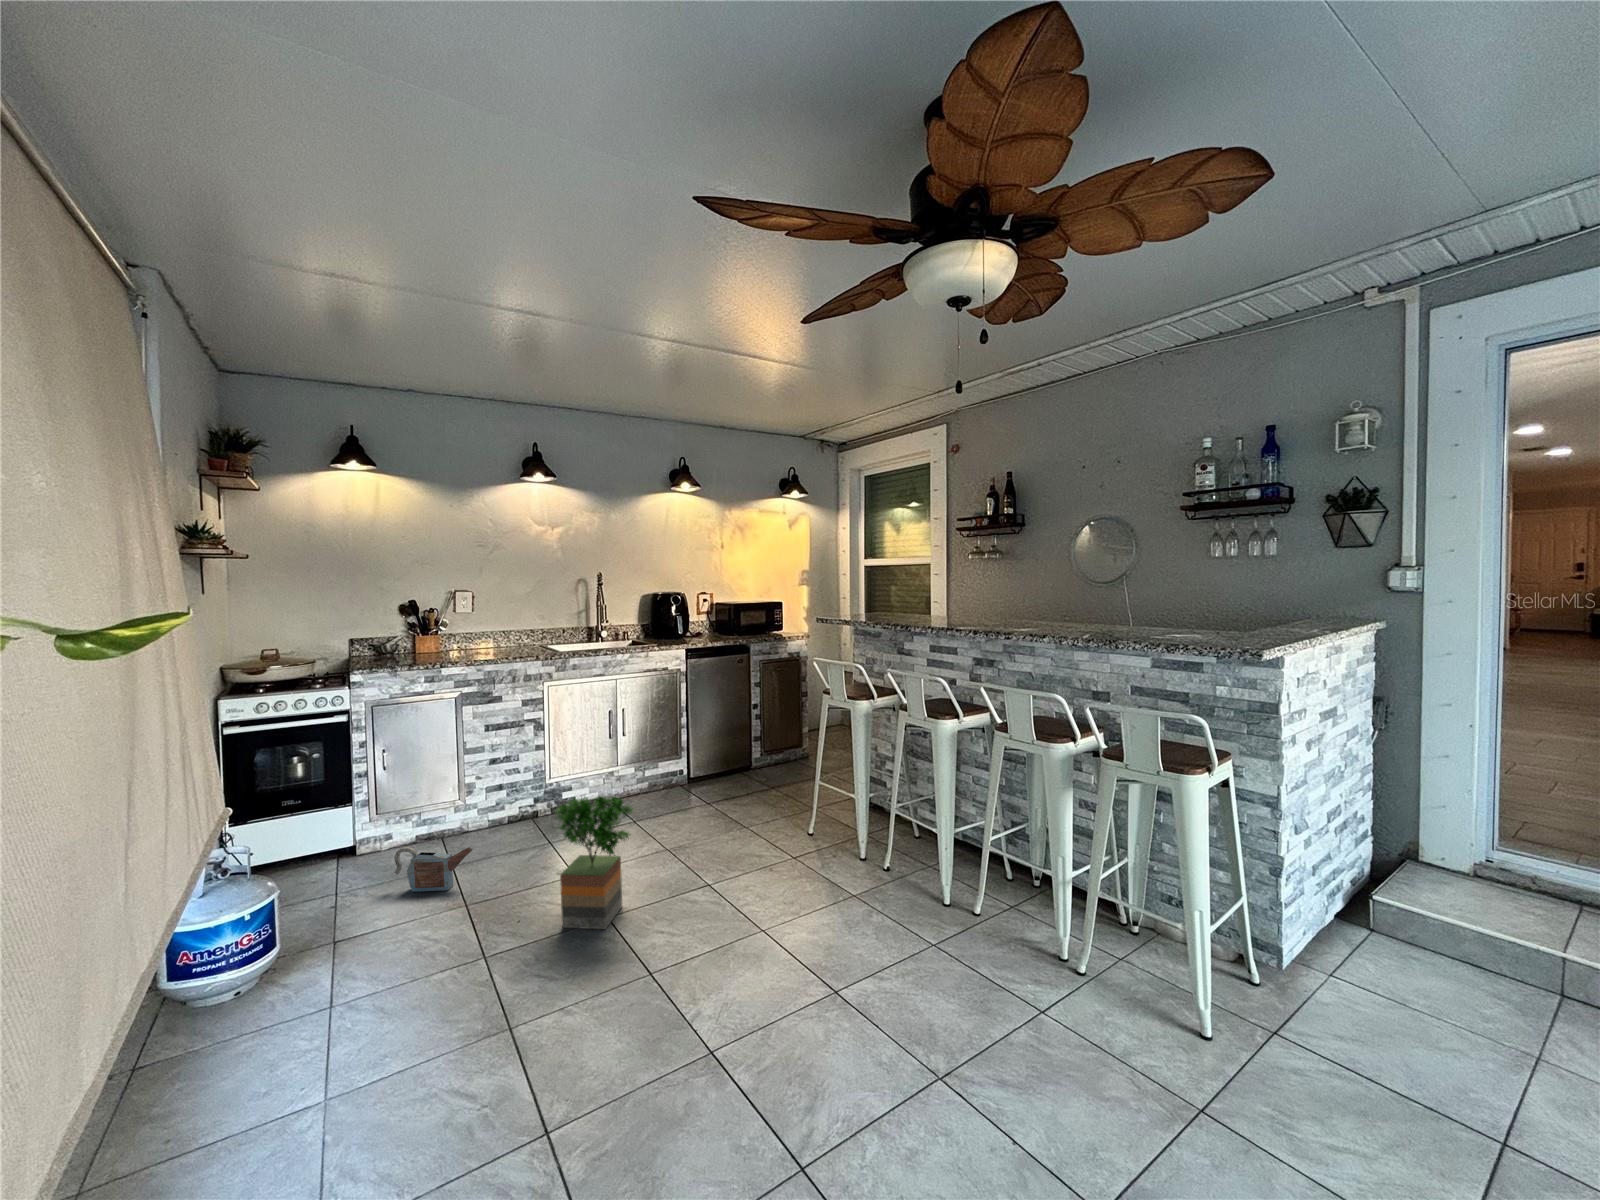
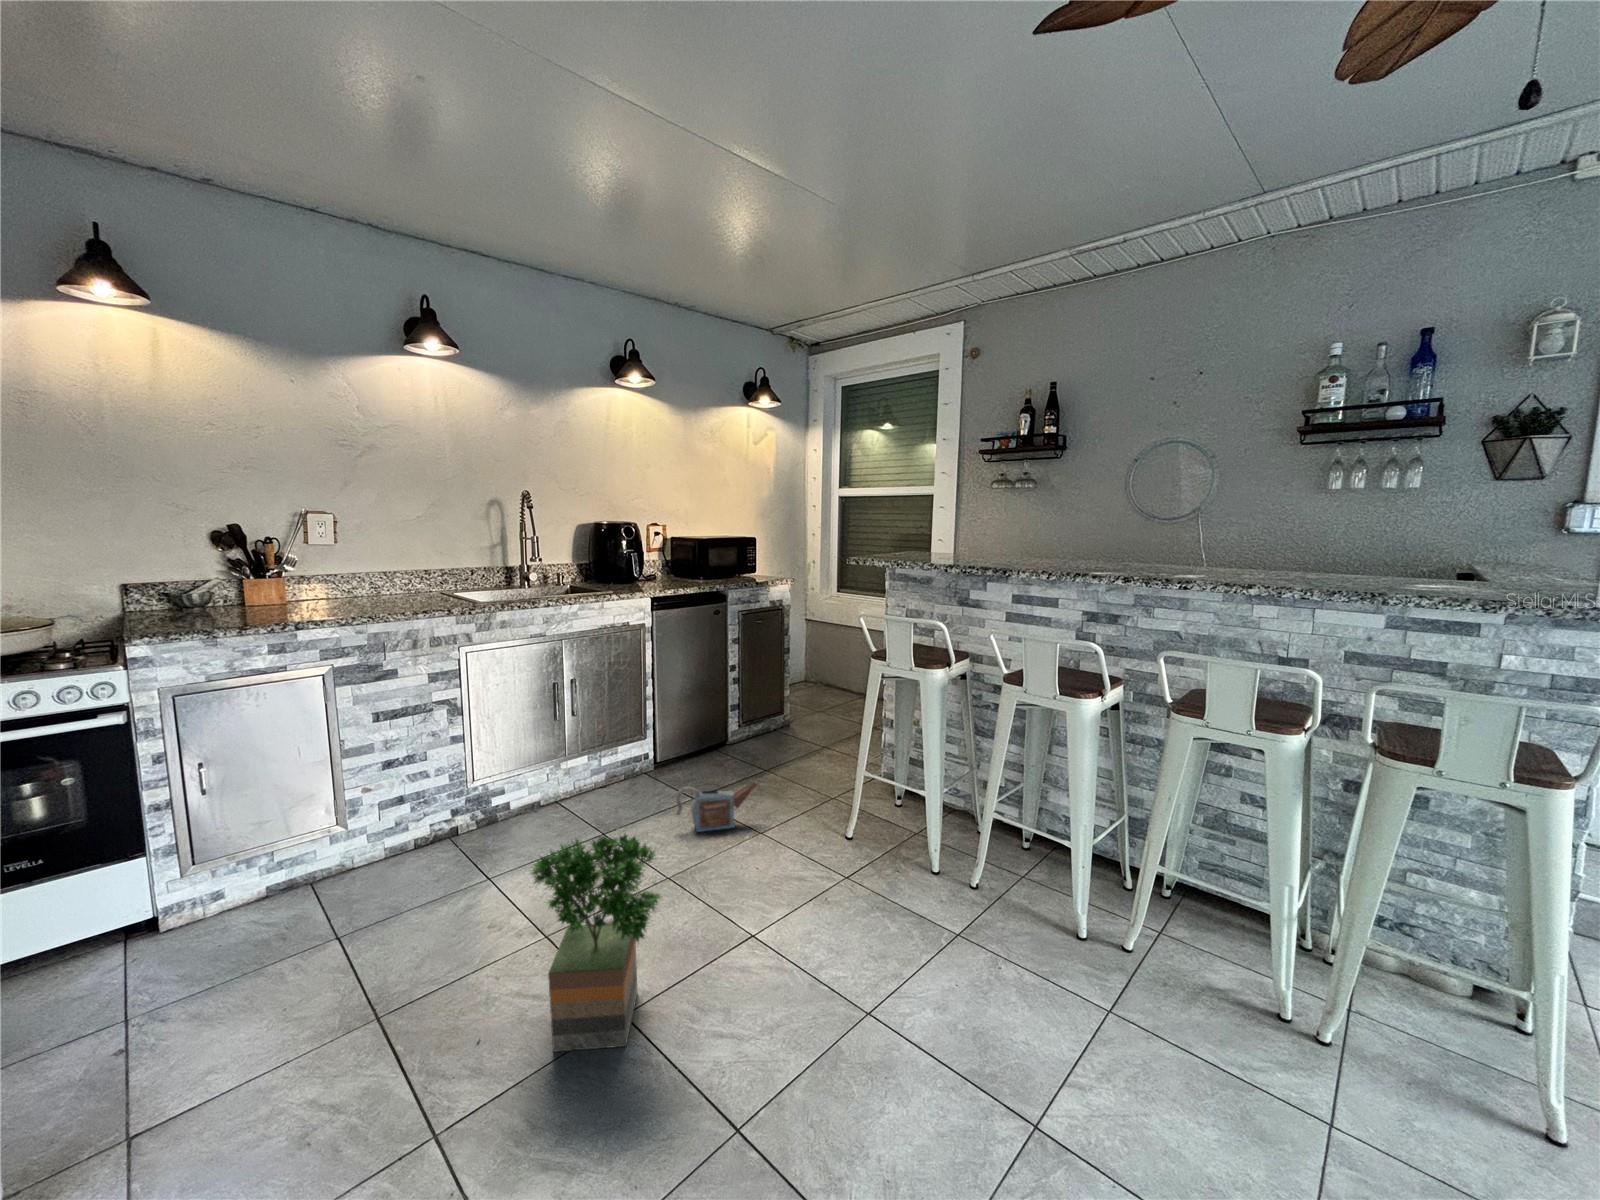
watering can: present [394,847,473,892] -> present [676,783,756,832]

